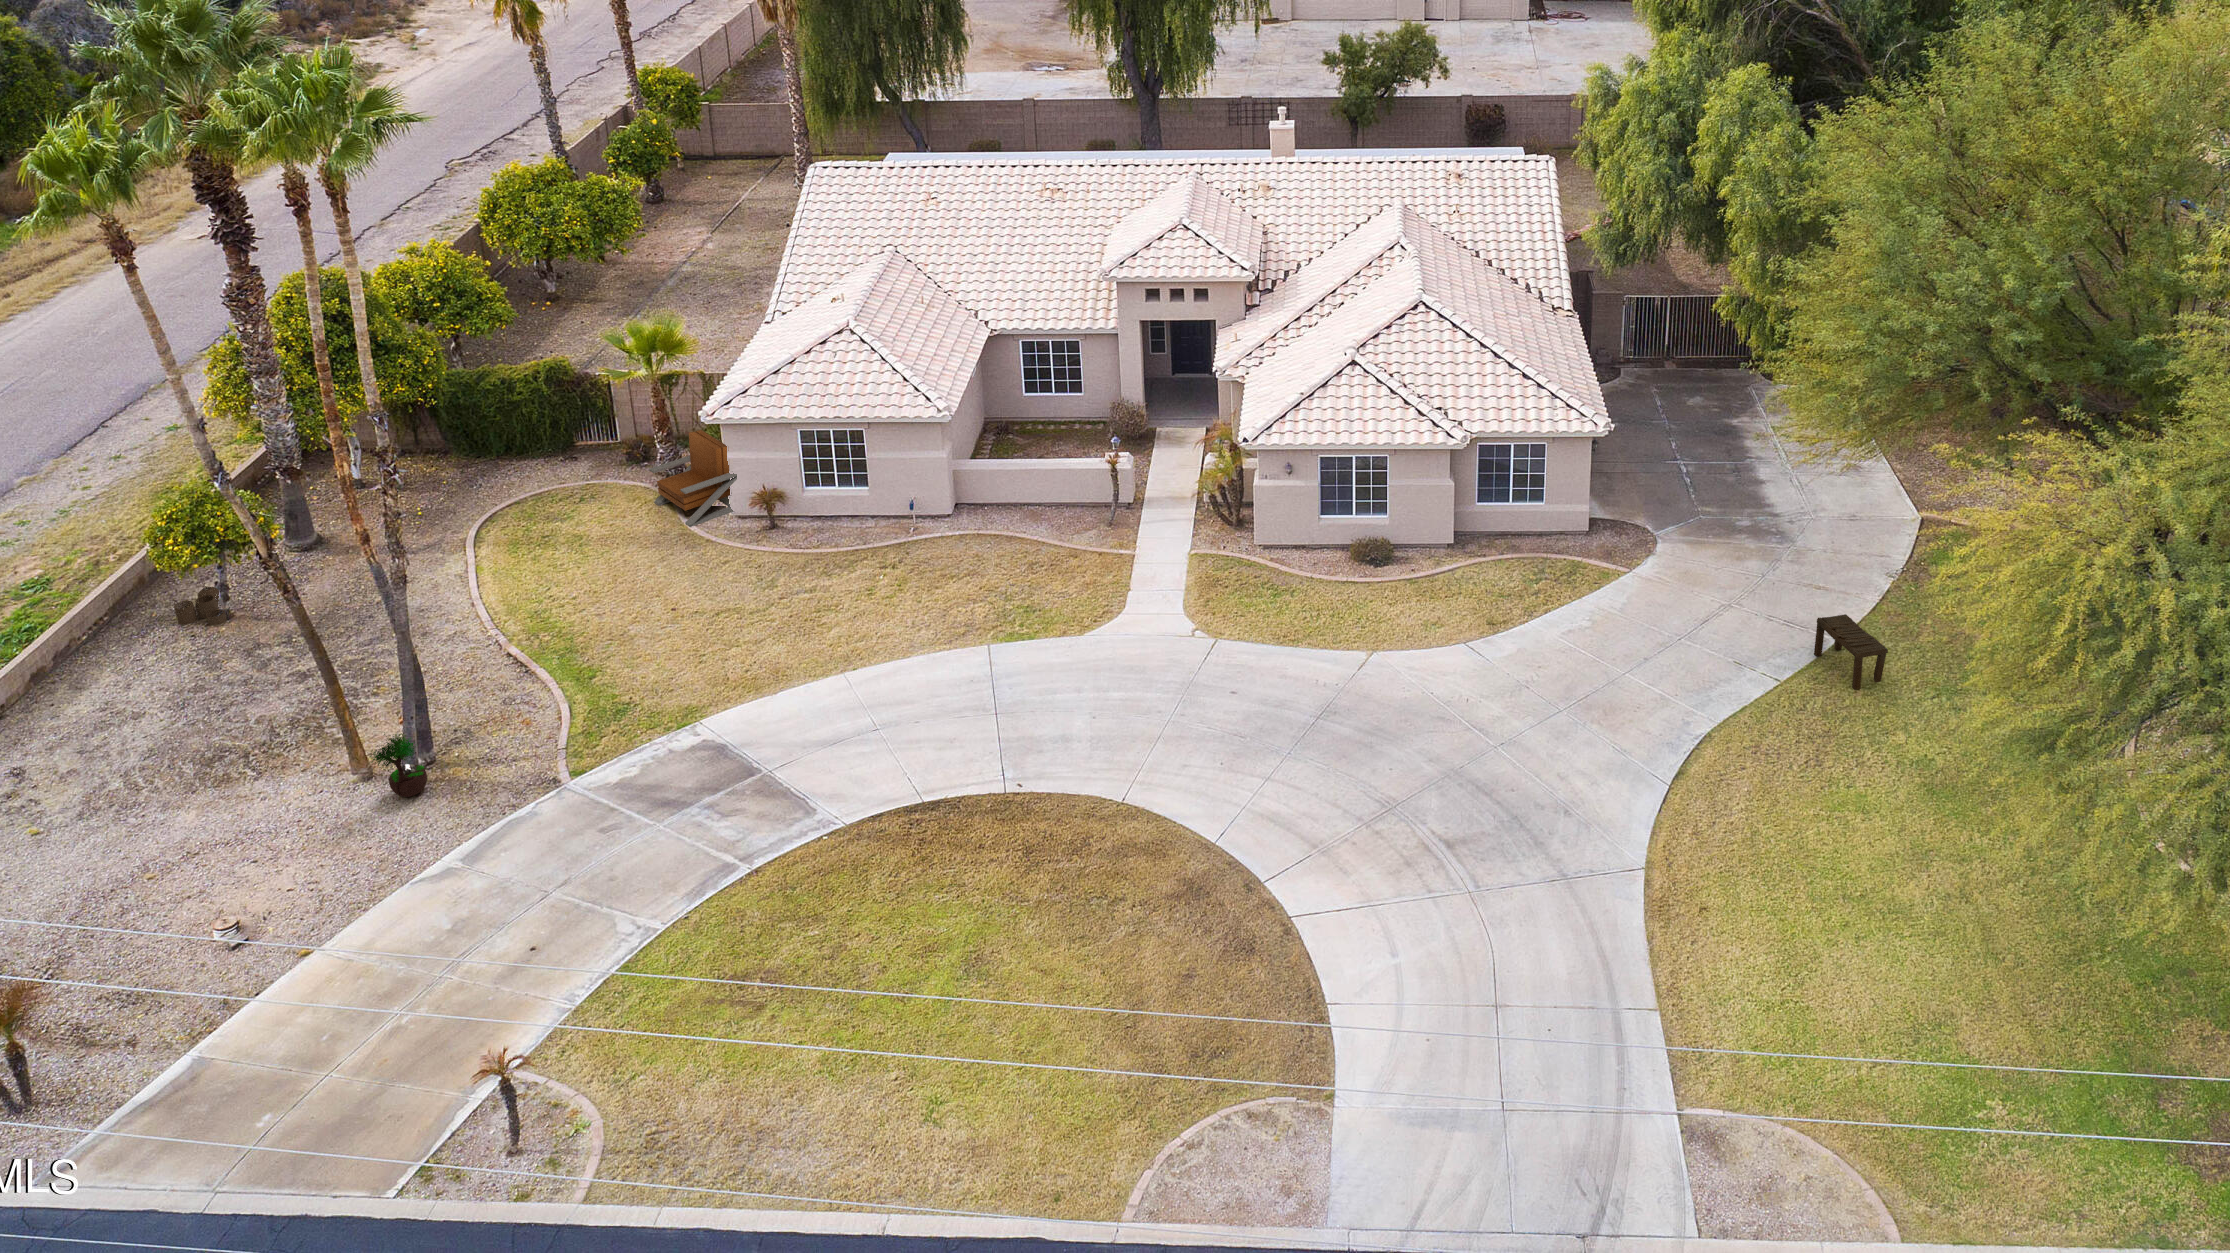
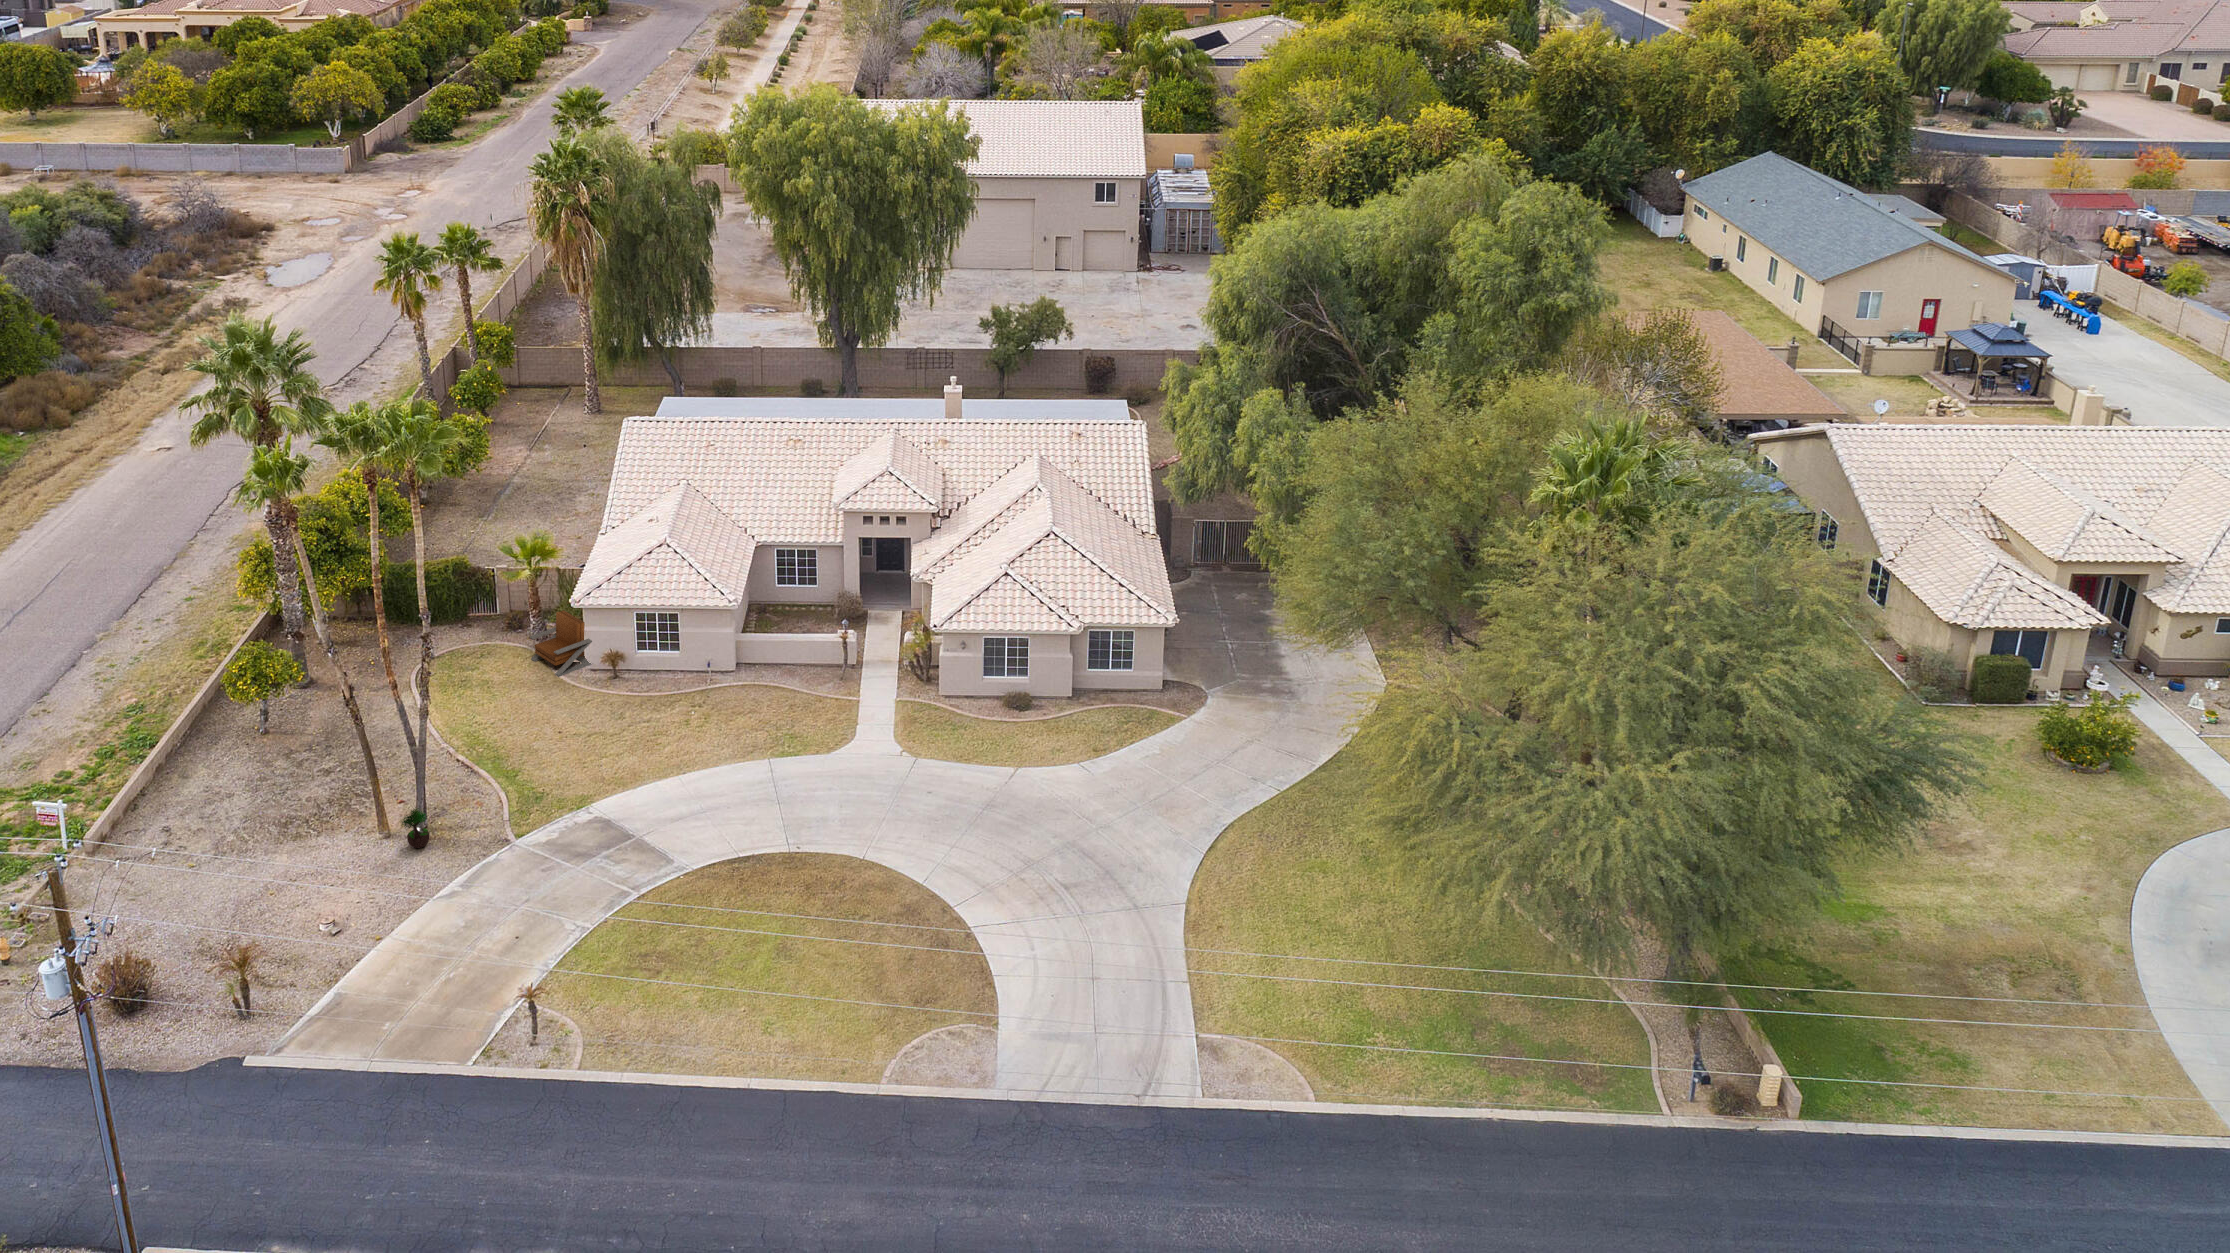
woven basket: present [174,586,227,625] -> none [236,711,269,738]
bench: present [1814,614,1888,690] -> none [1306,750,1351,799]

